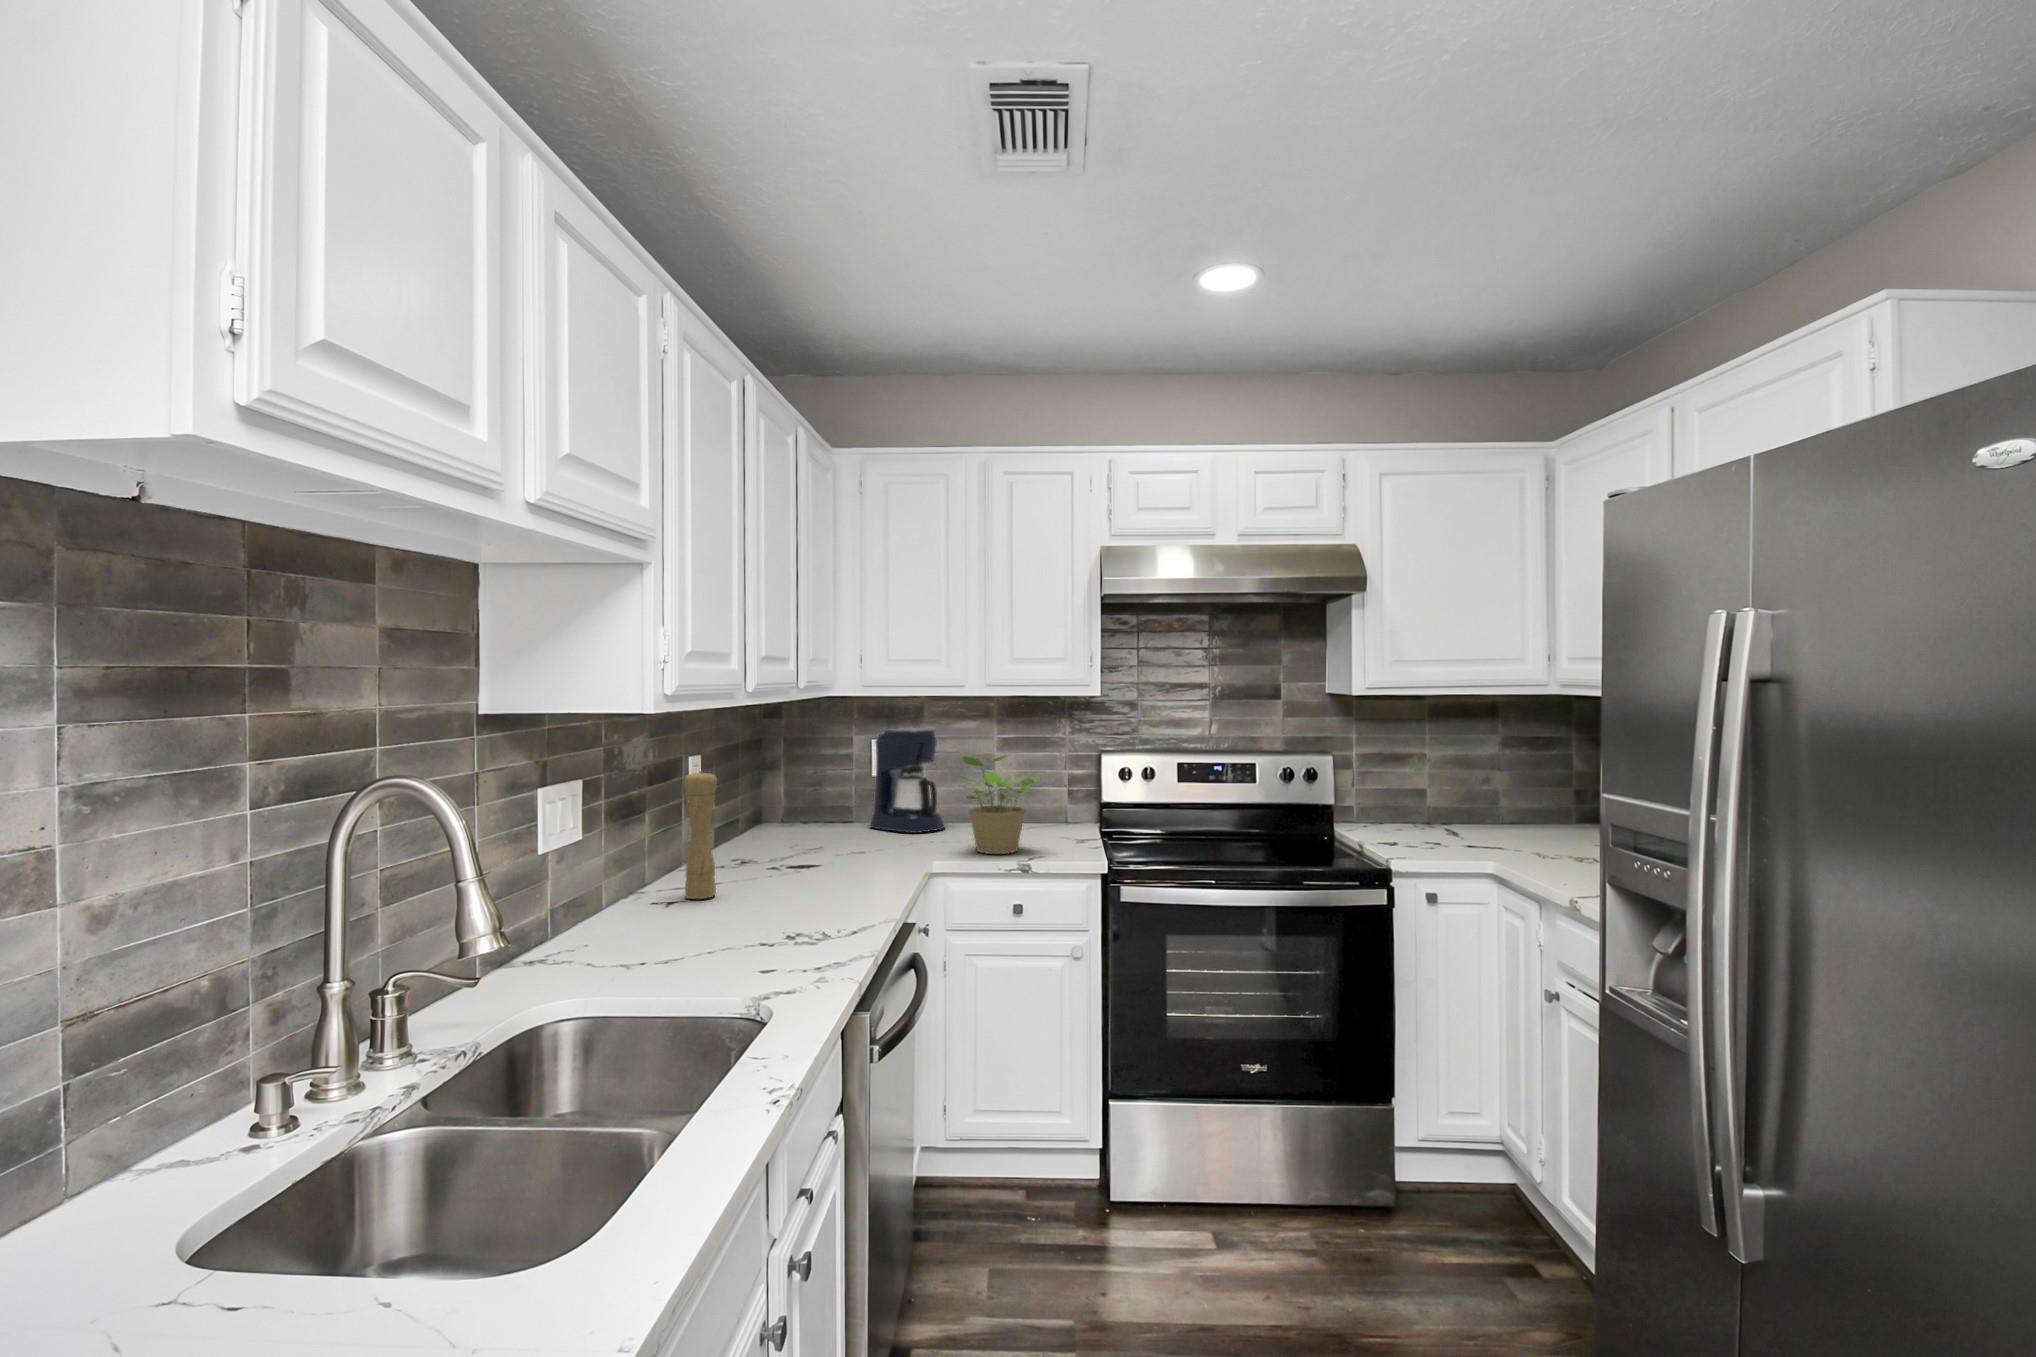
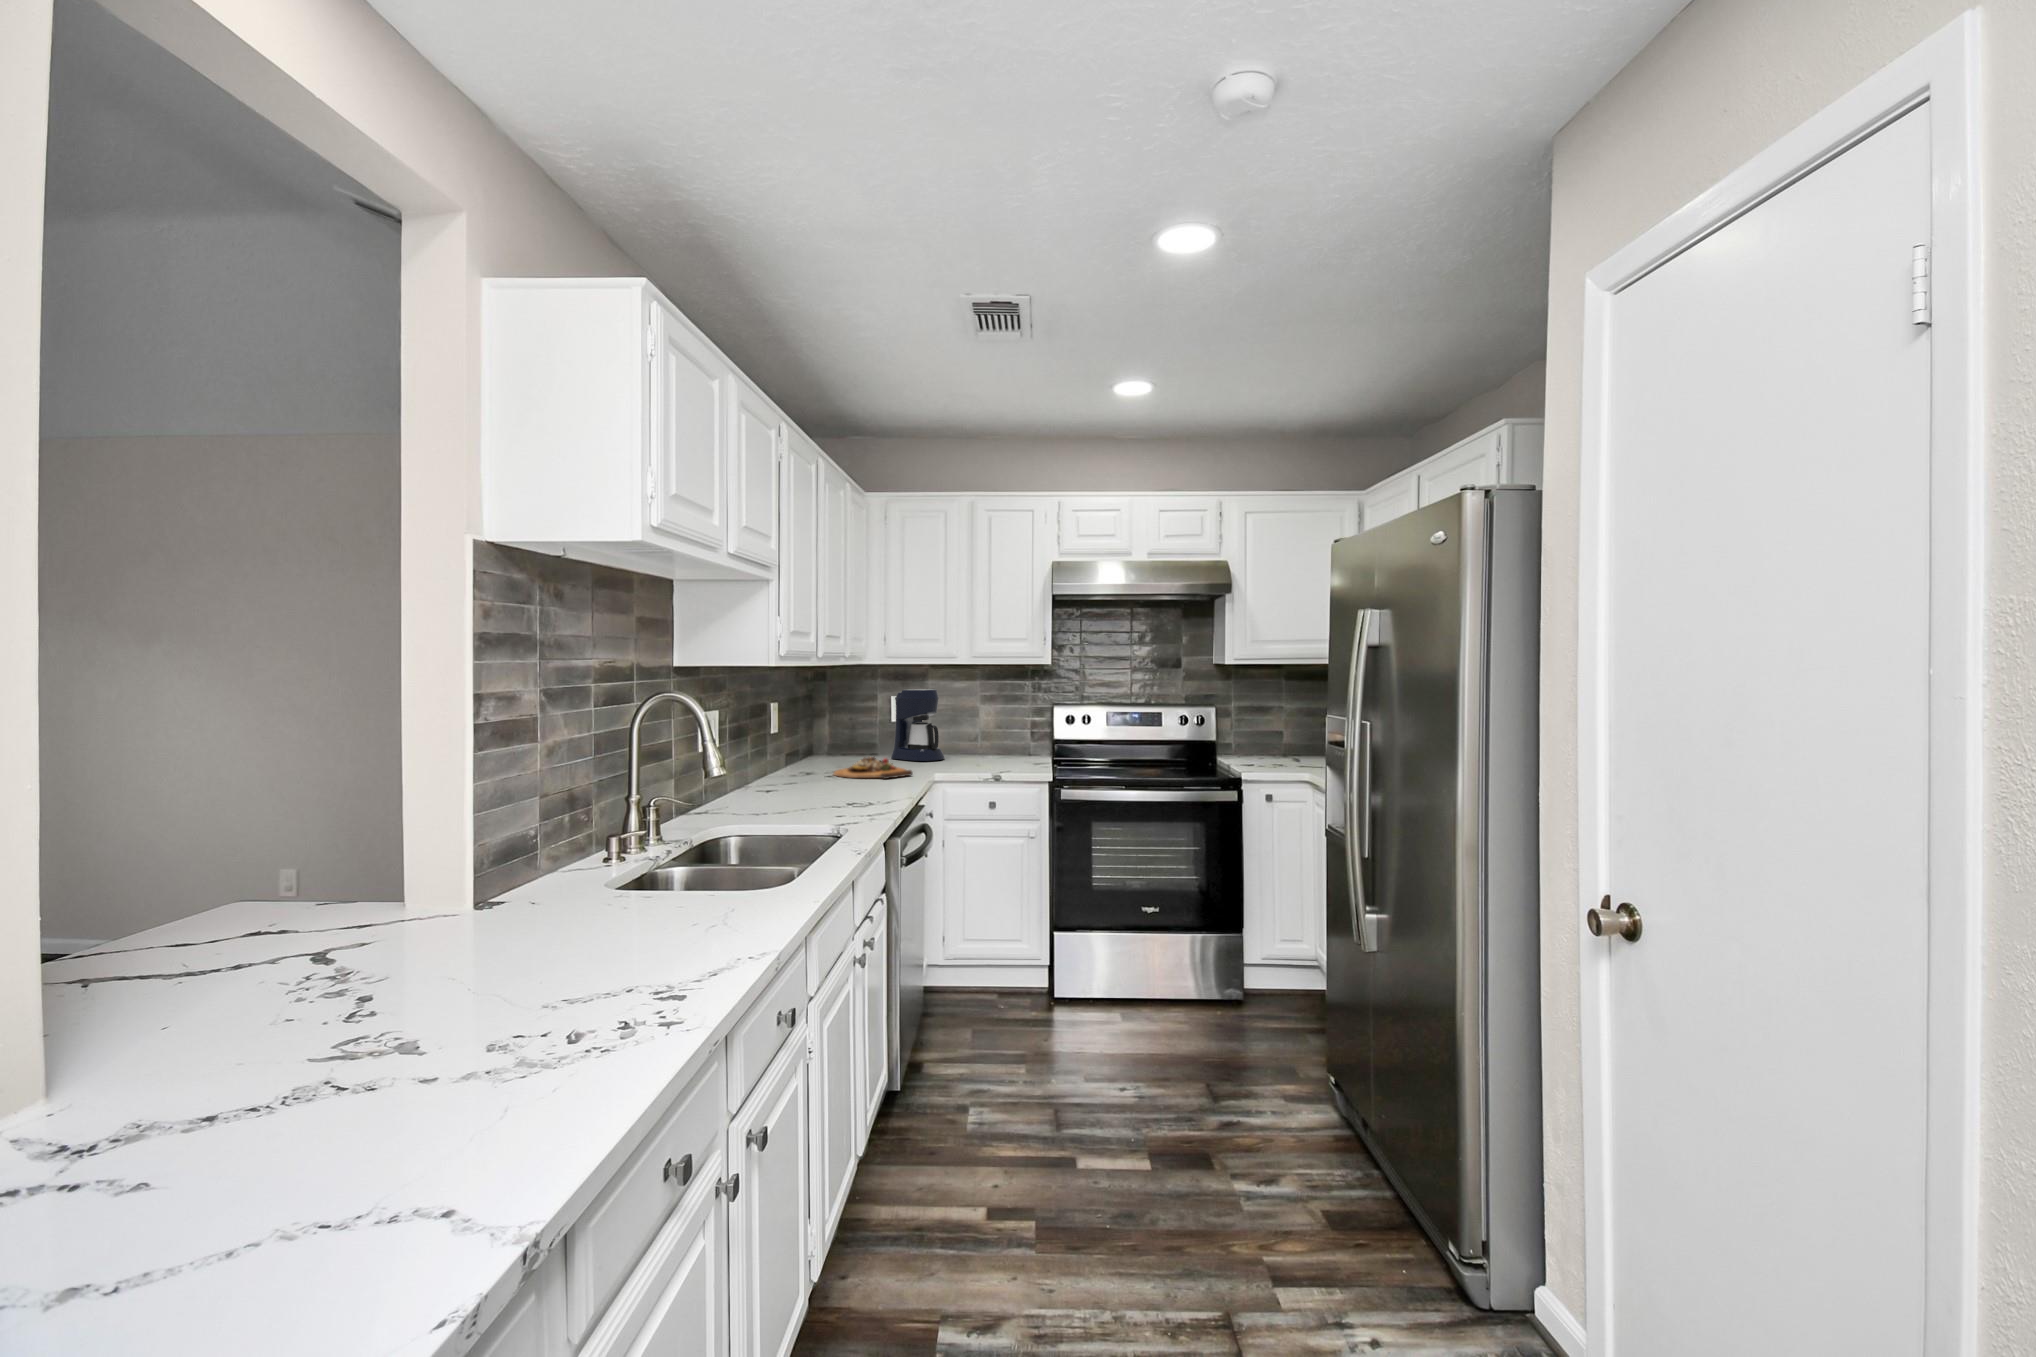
potted plant: present [959,755,1039,854] -> none [948,704,1009,772]
pepper mill: present [684,771,717,899] -> none [776,709,798,791]
cutting board: none [780,833,899,870] -> present [834,757,913,779]

